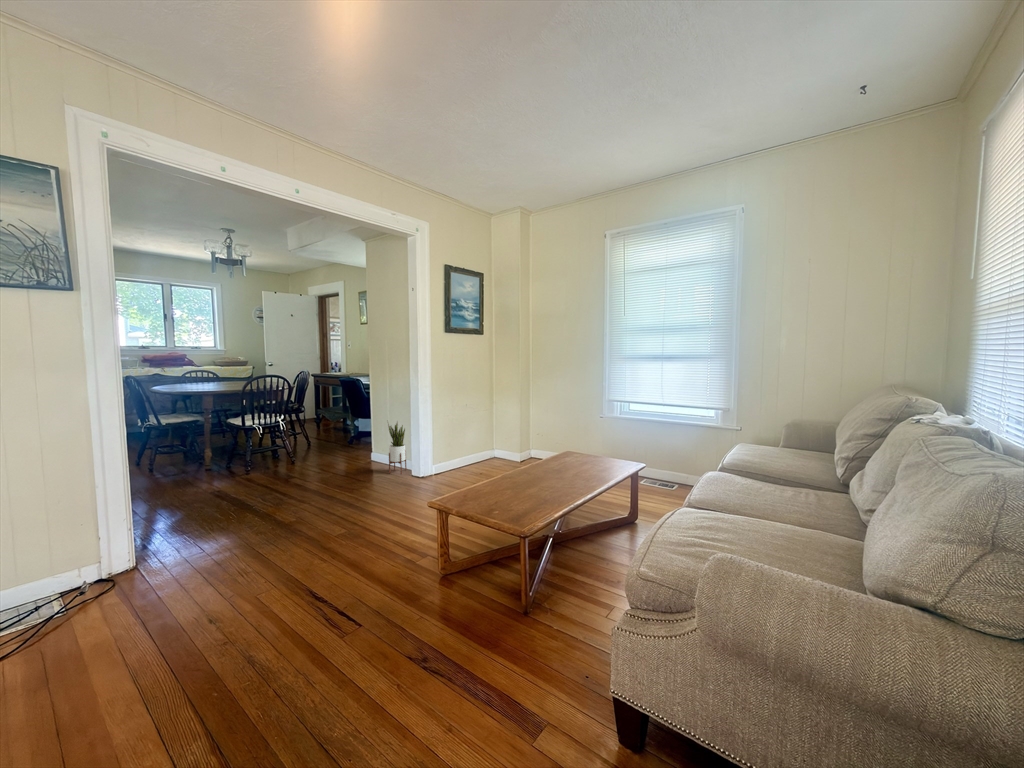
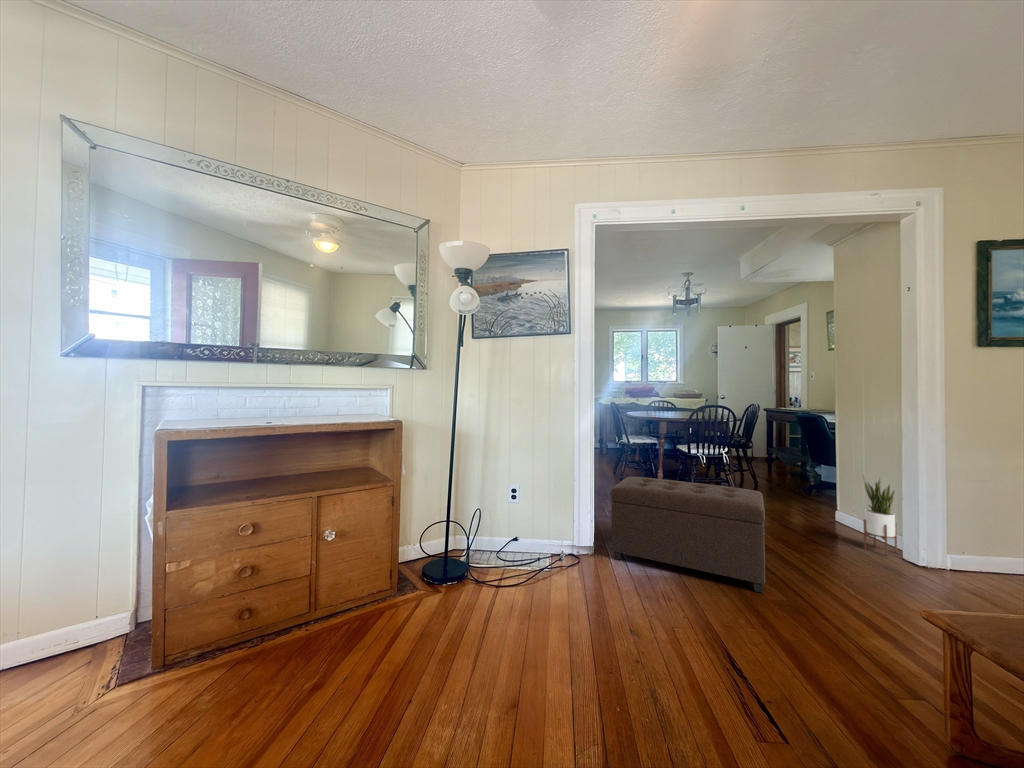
ottoman: none [159,448,331,561] -> present [610,477,765,593]

